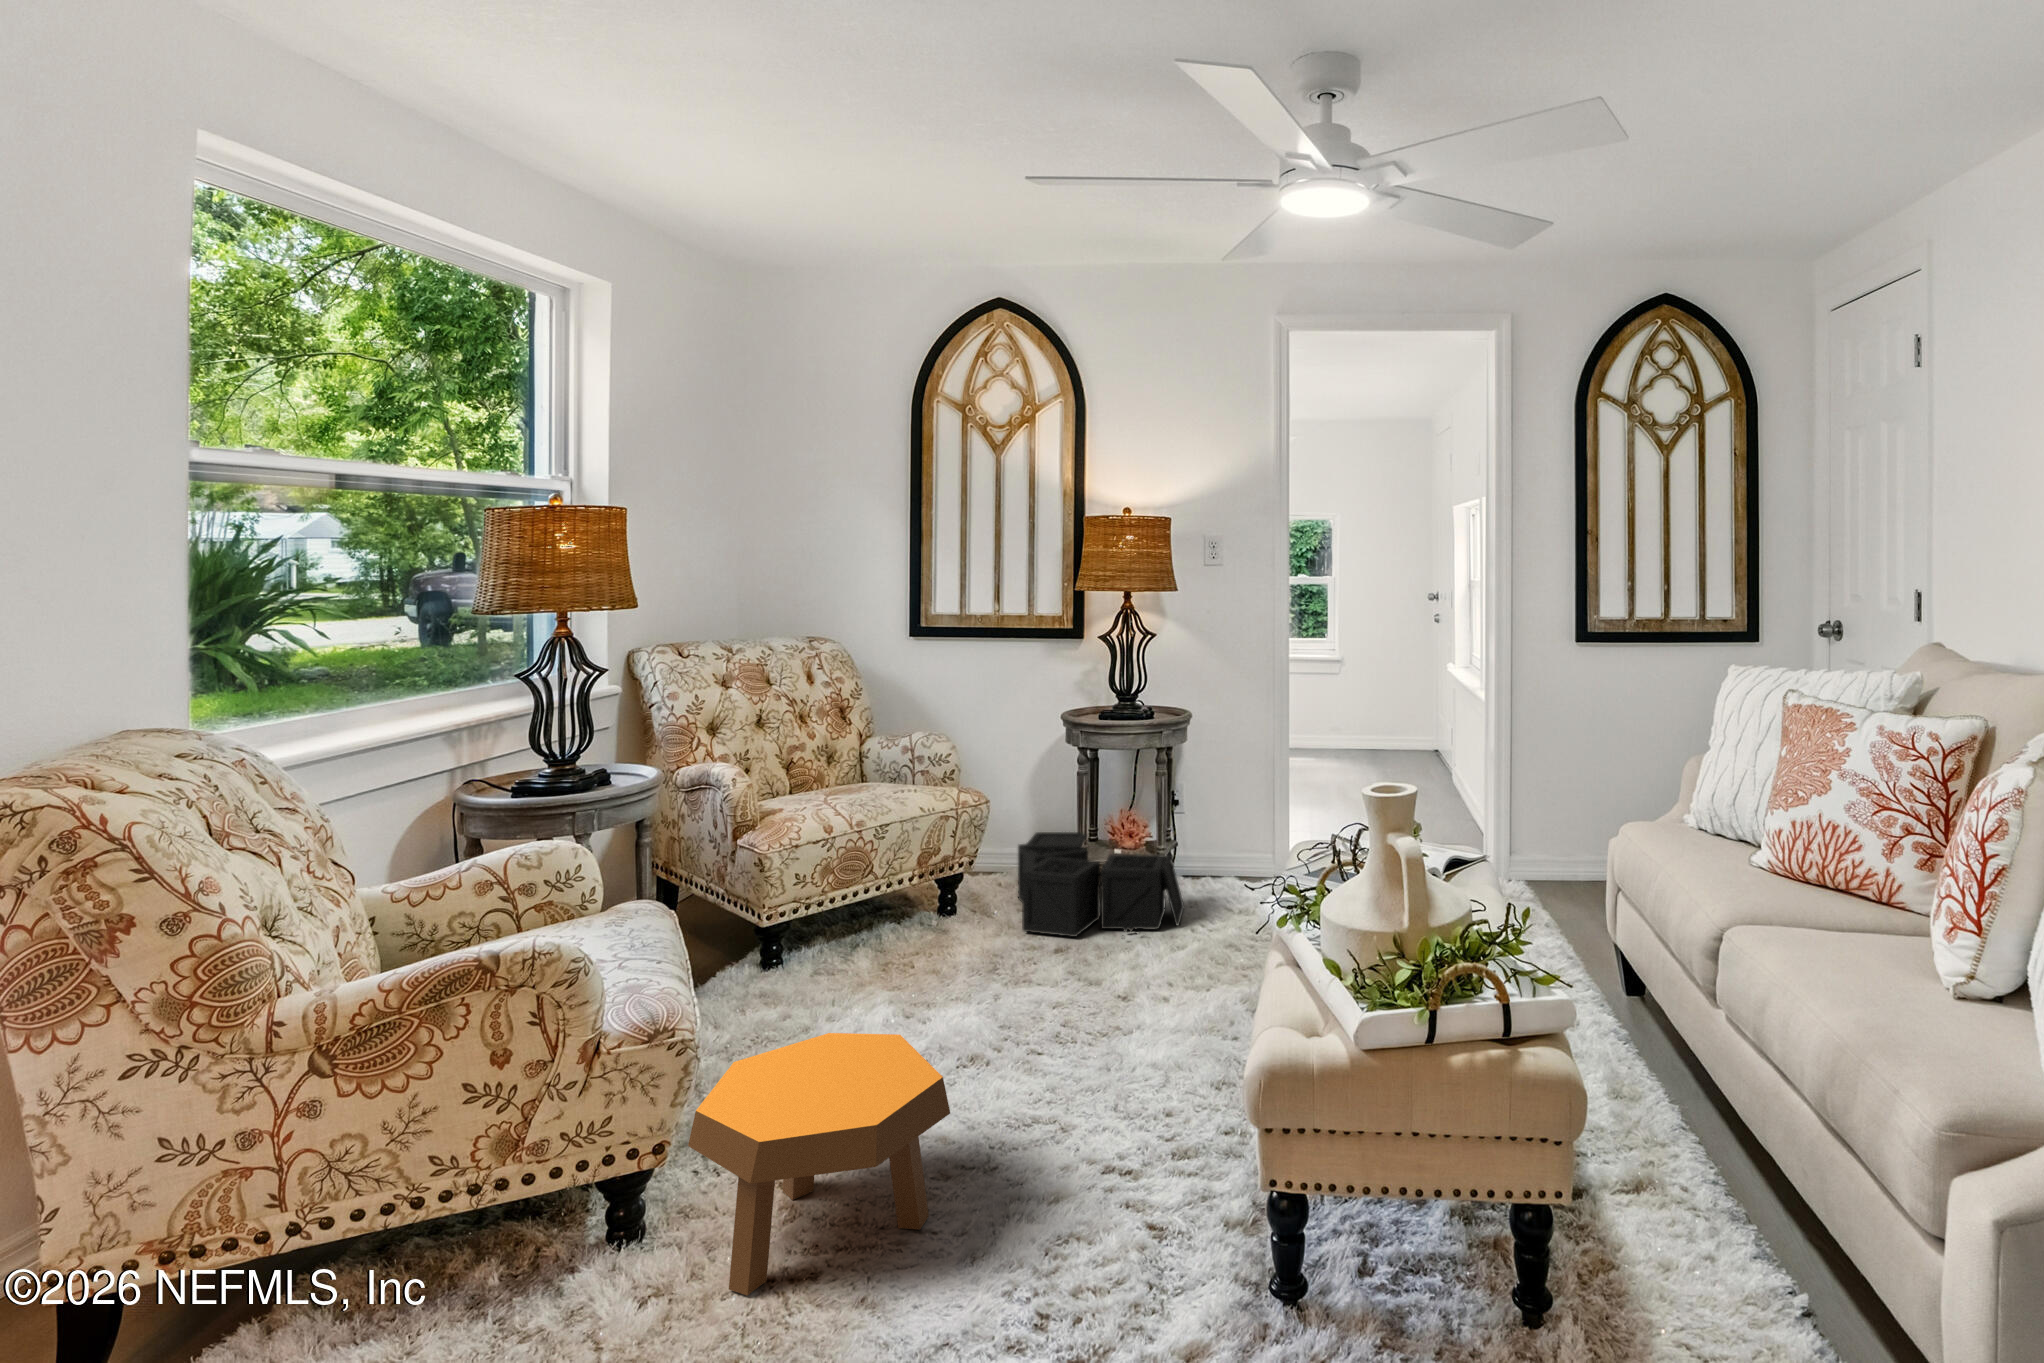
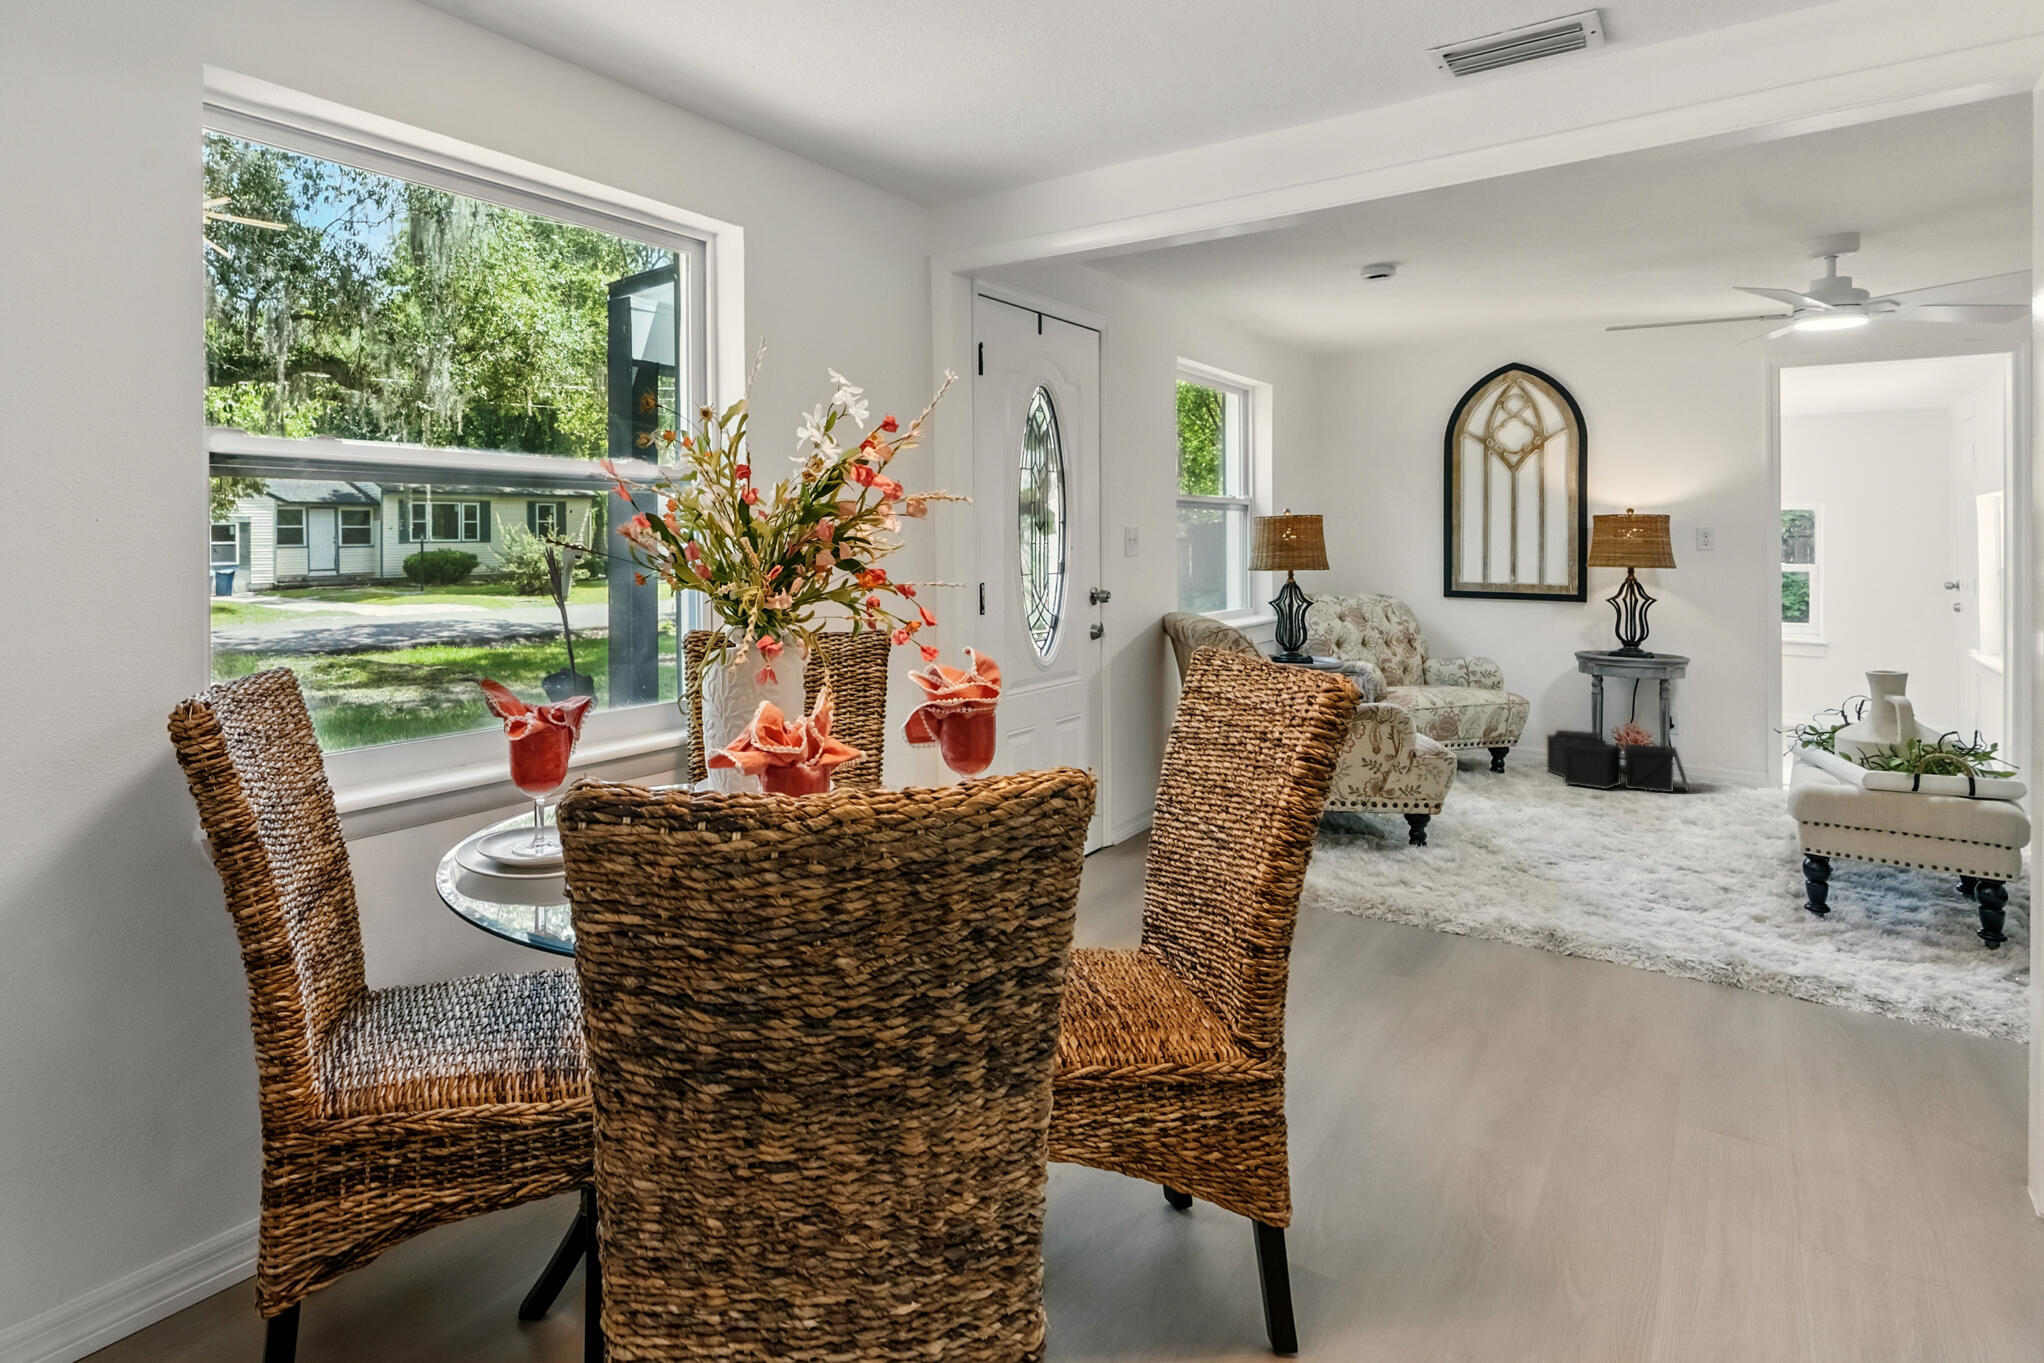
footstool: present [688,1033,950,1296] -> none [1463,776,1601,868]

